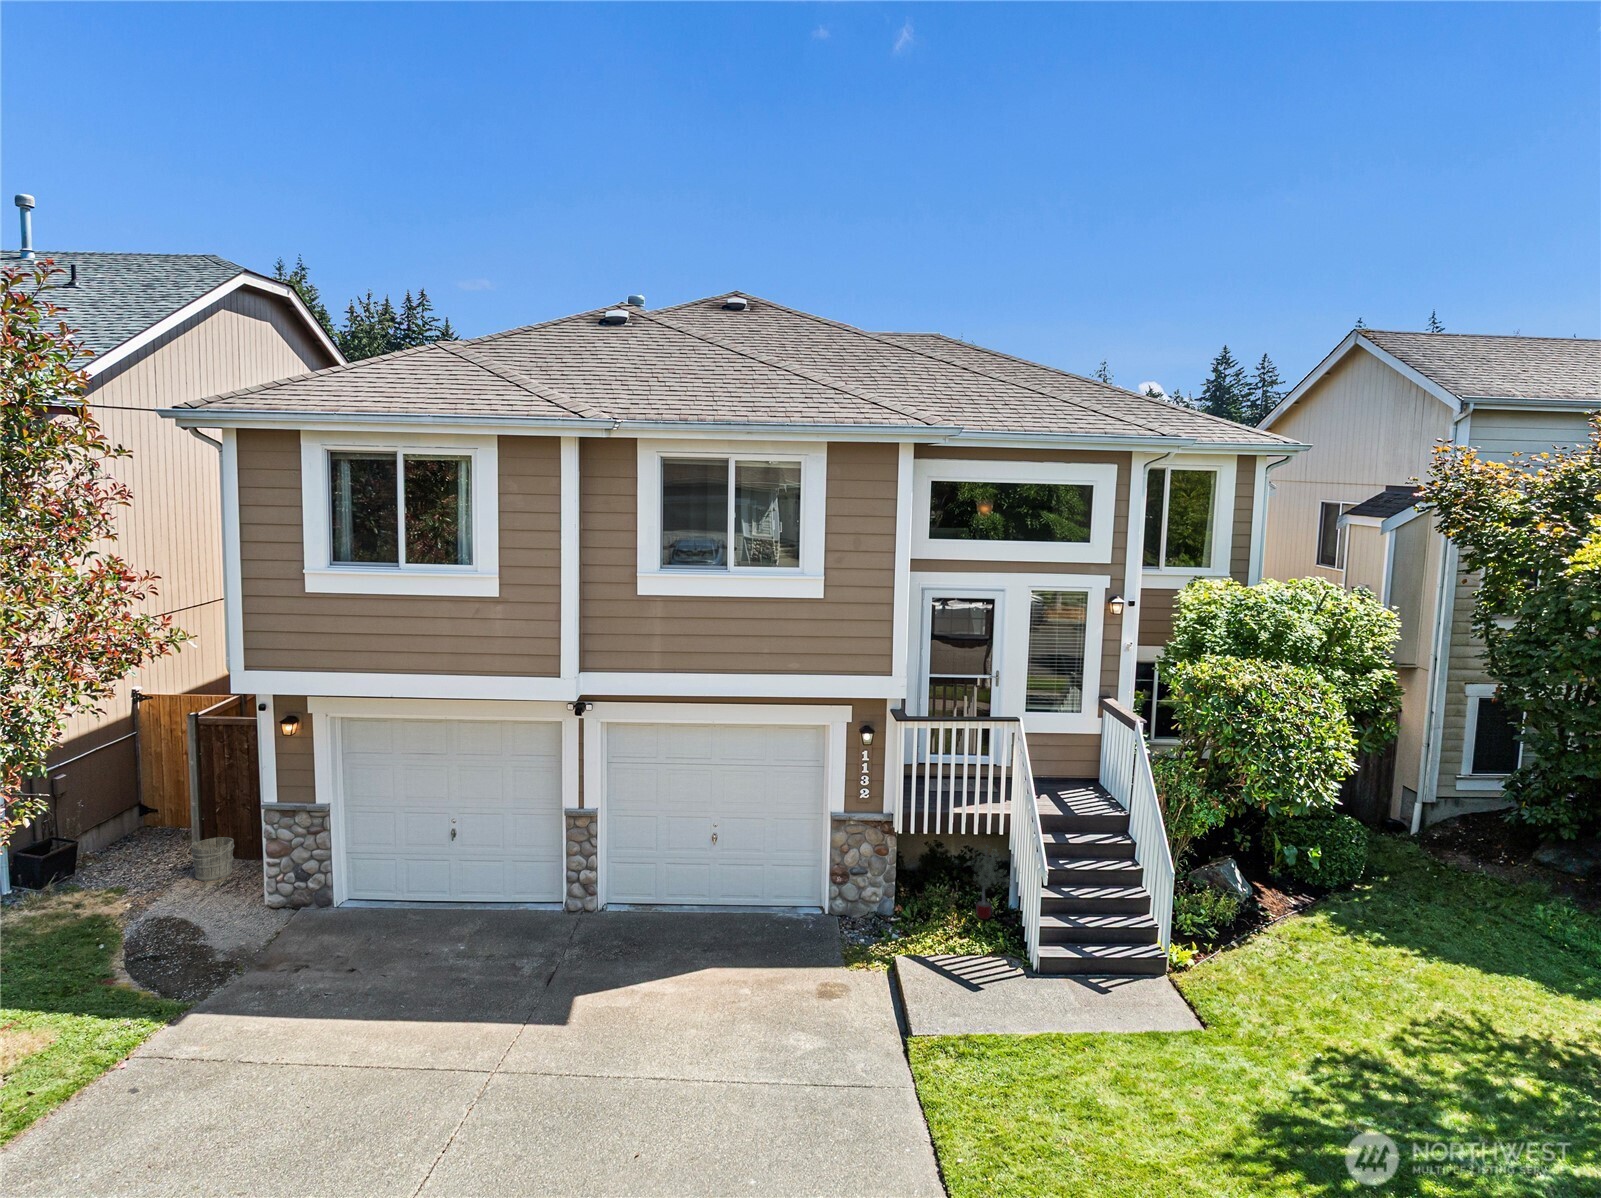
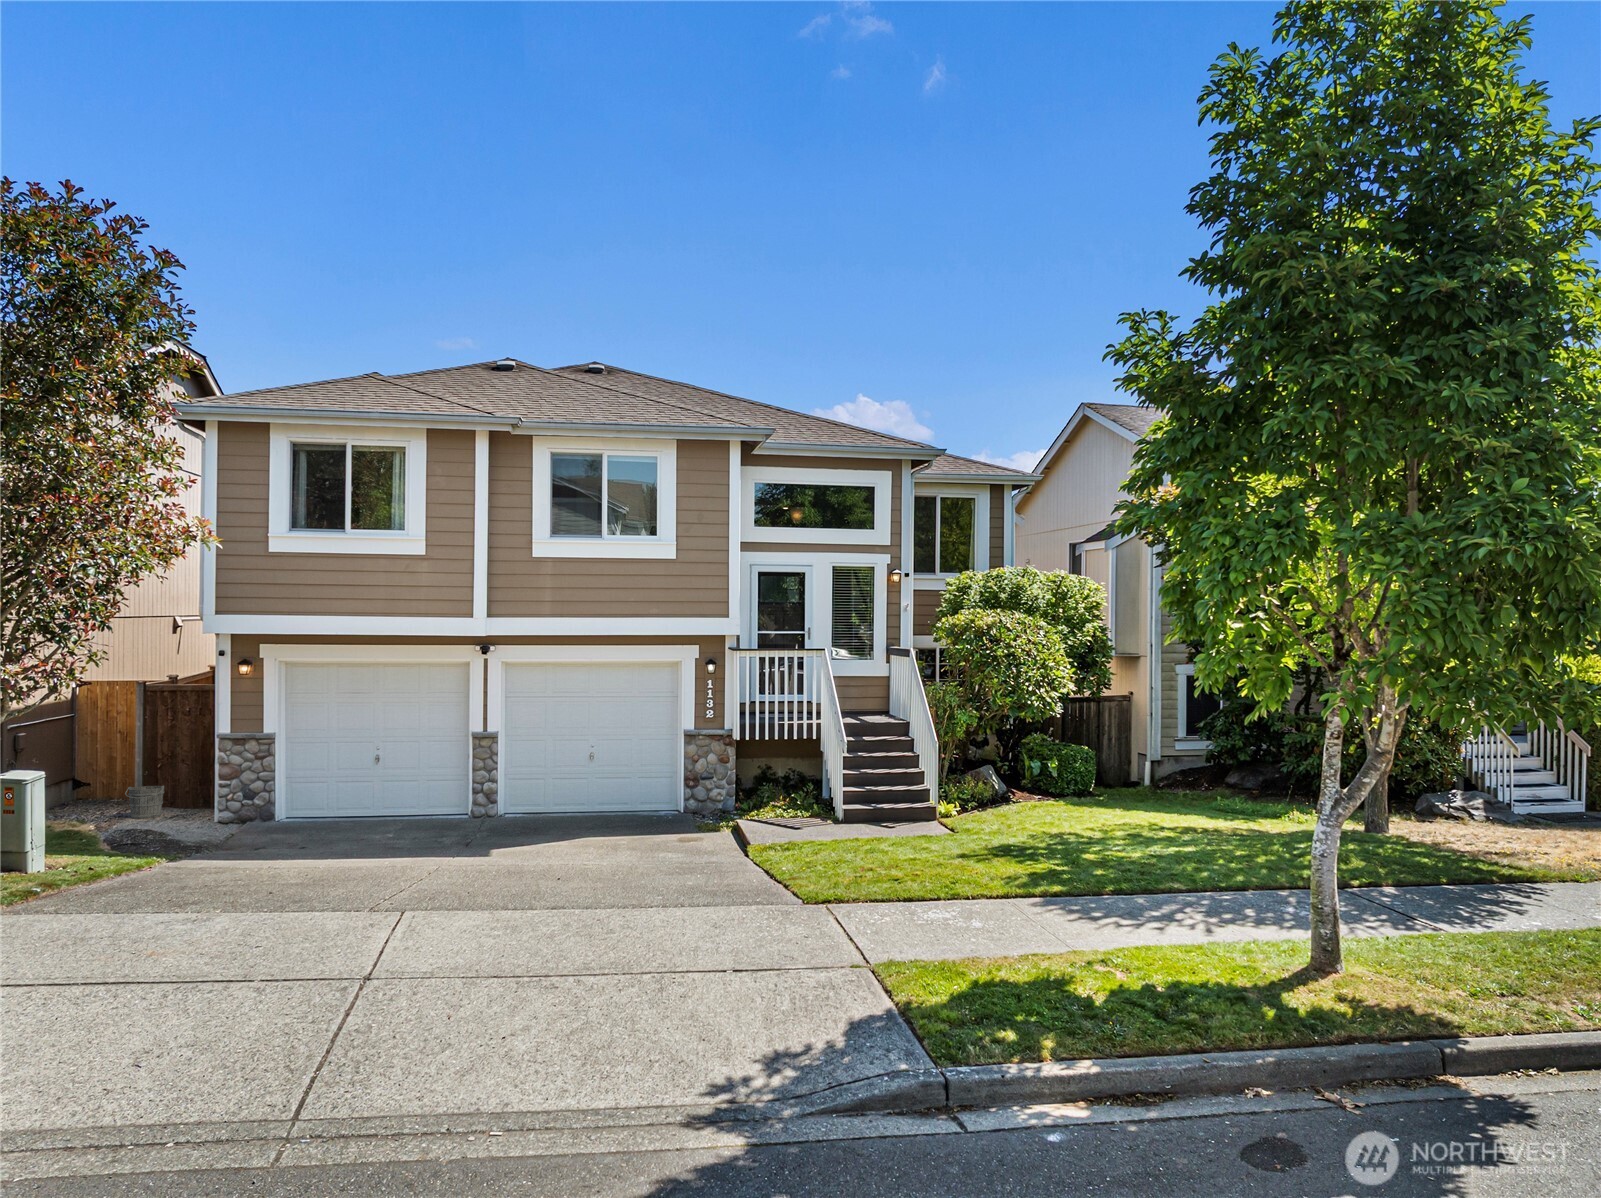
potted tree: present [973,845,1011,919] -> none [792,751,824,810]

